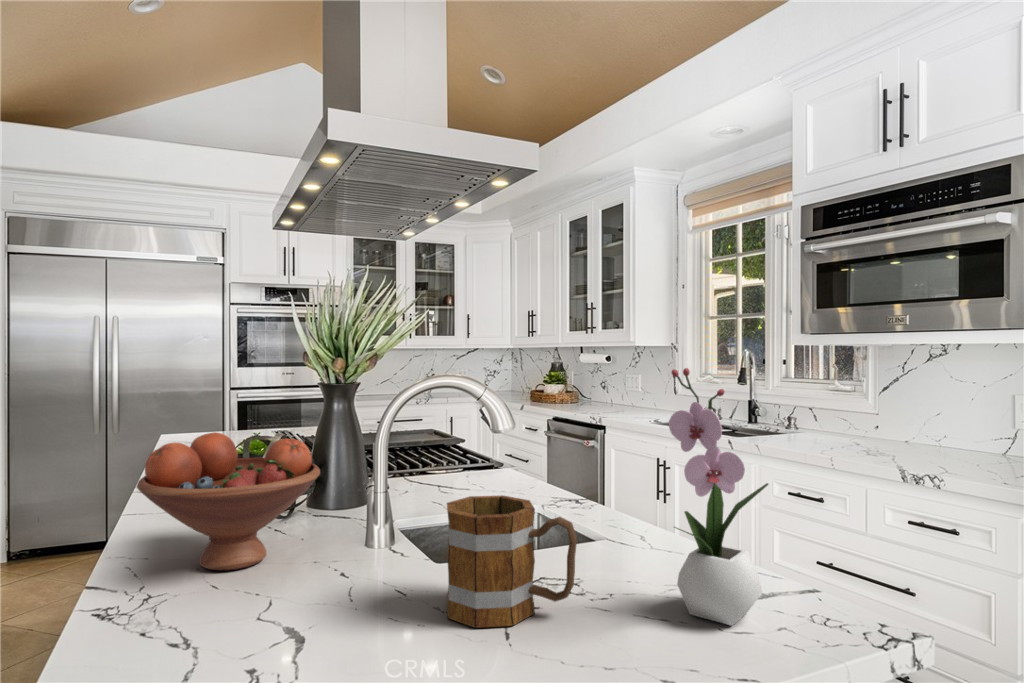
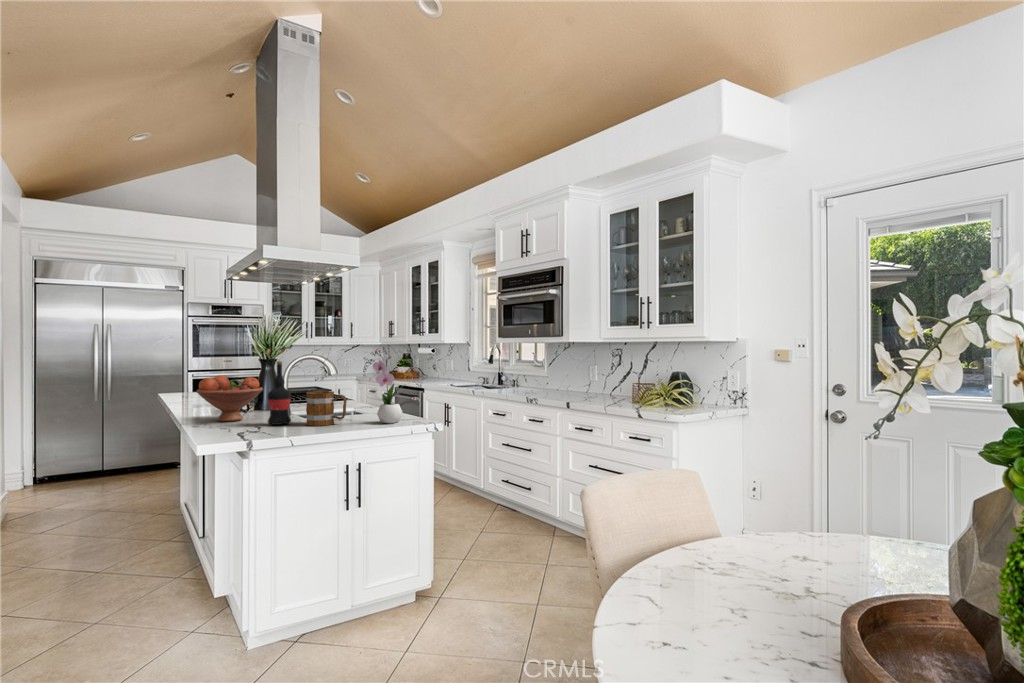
wine bottle: none [327,403,398,610] -> present [268,361,291,425]

